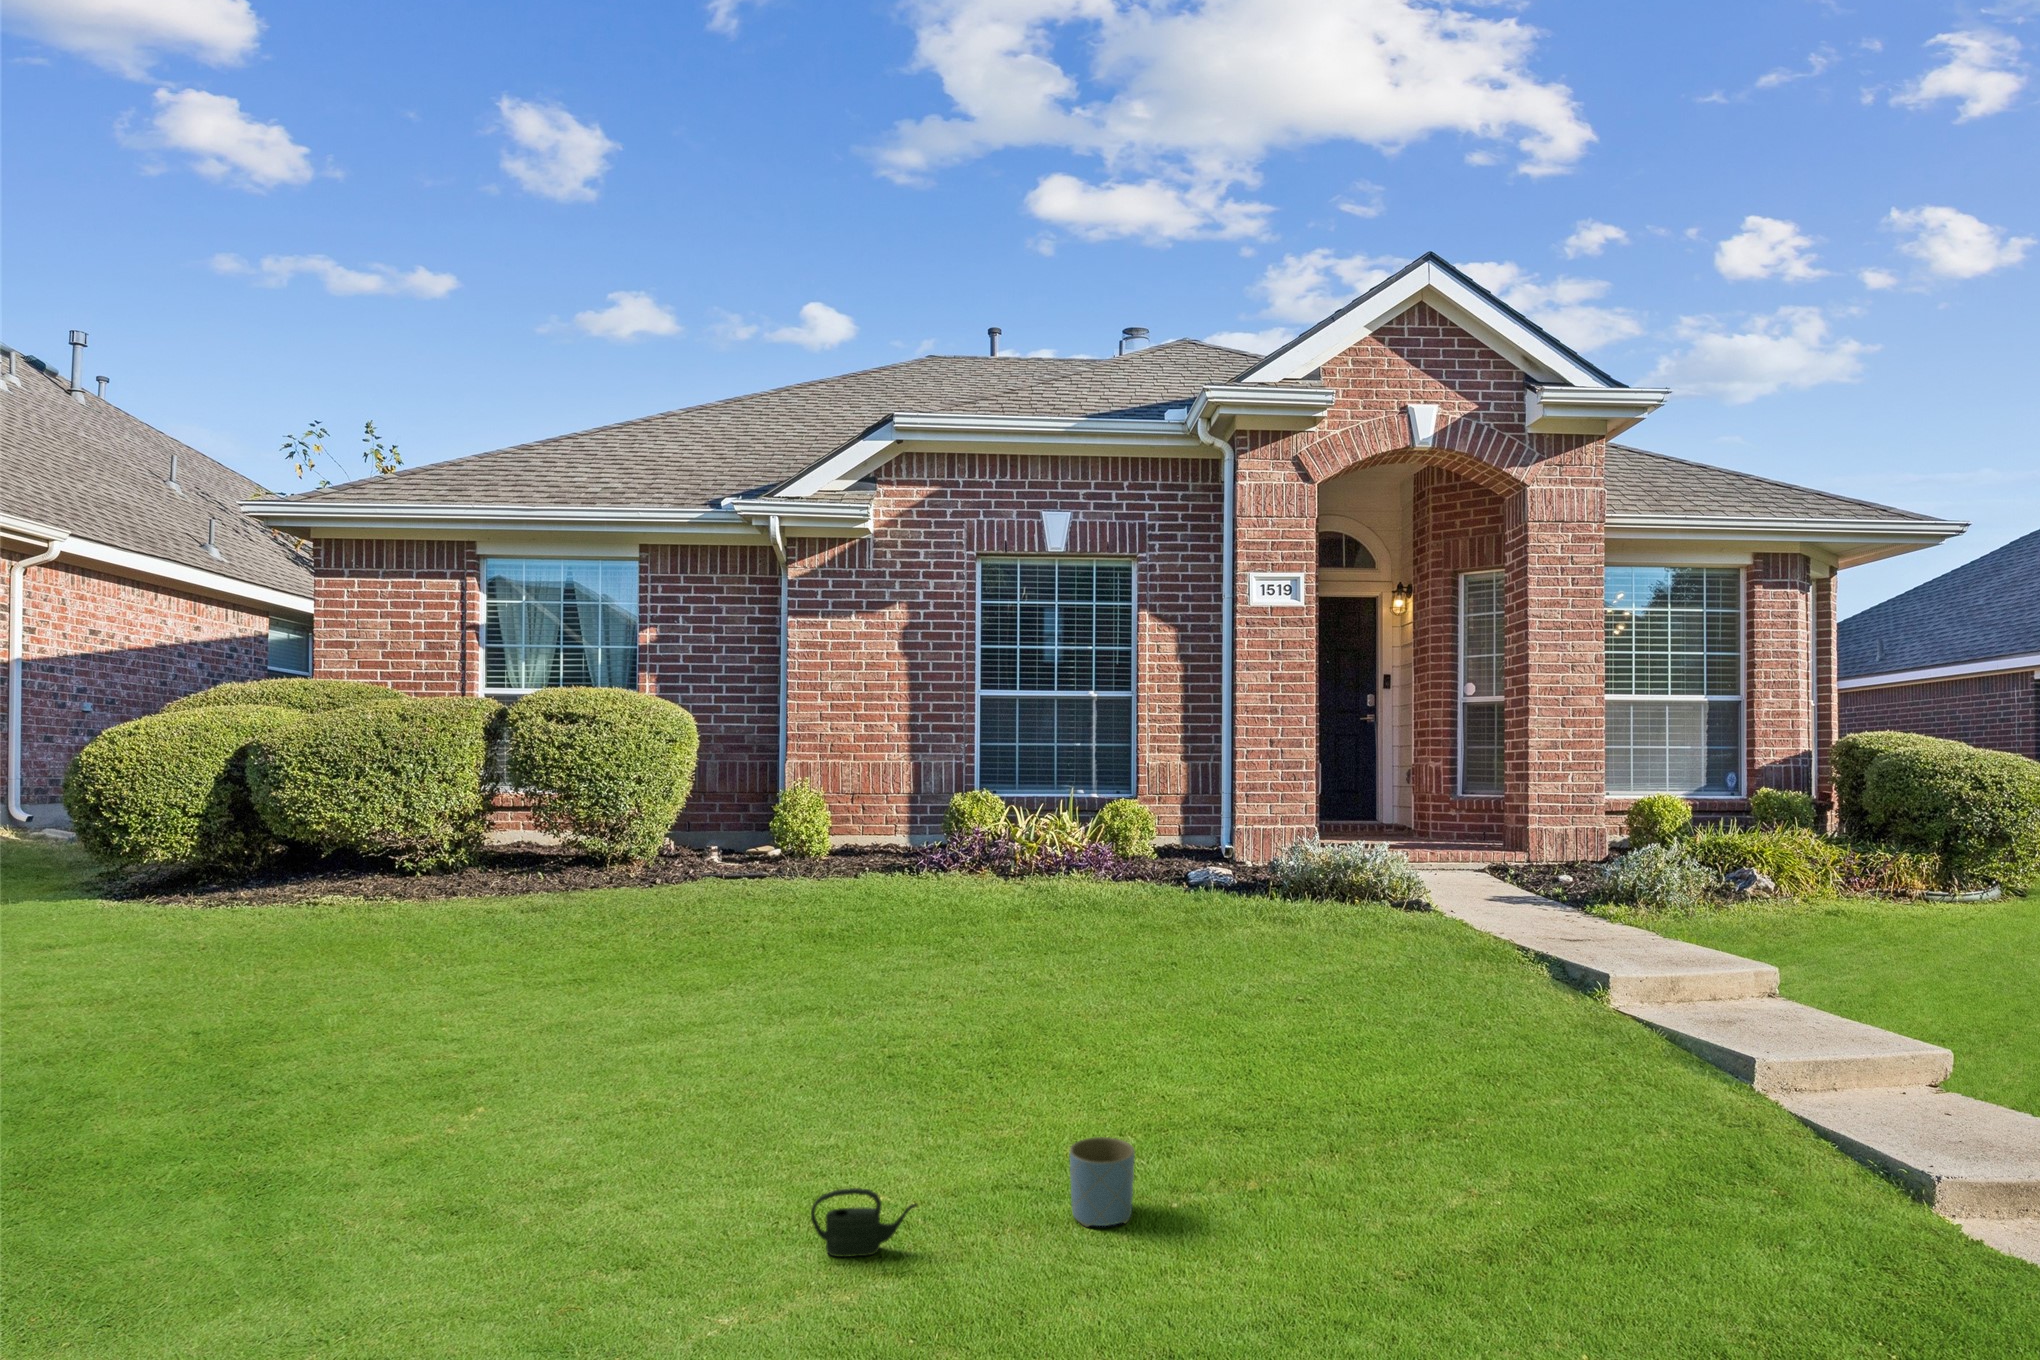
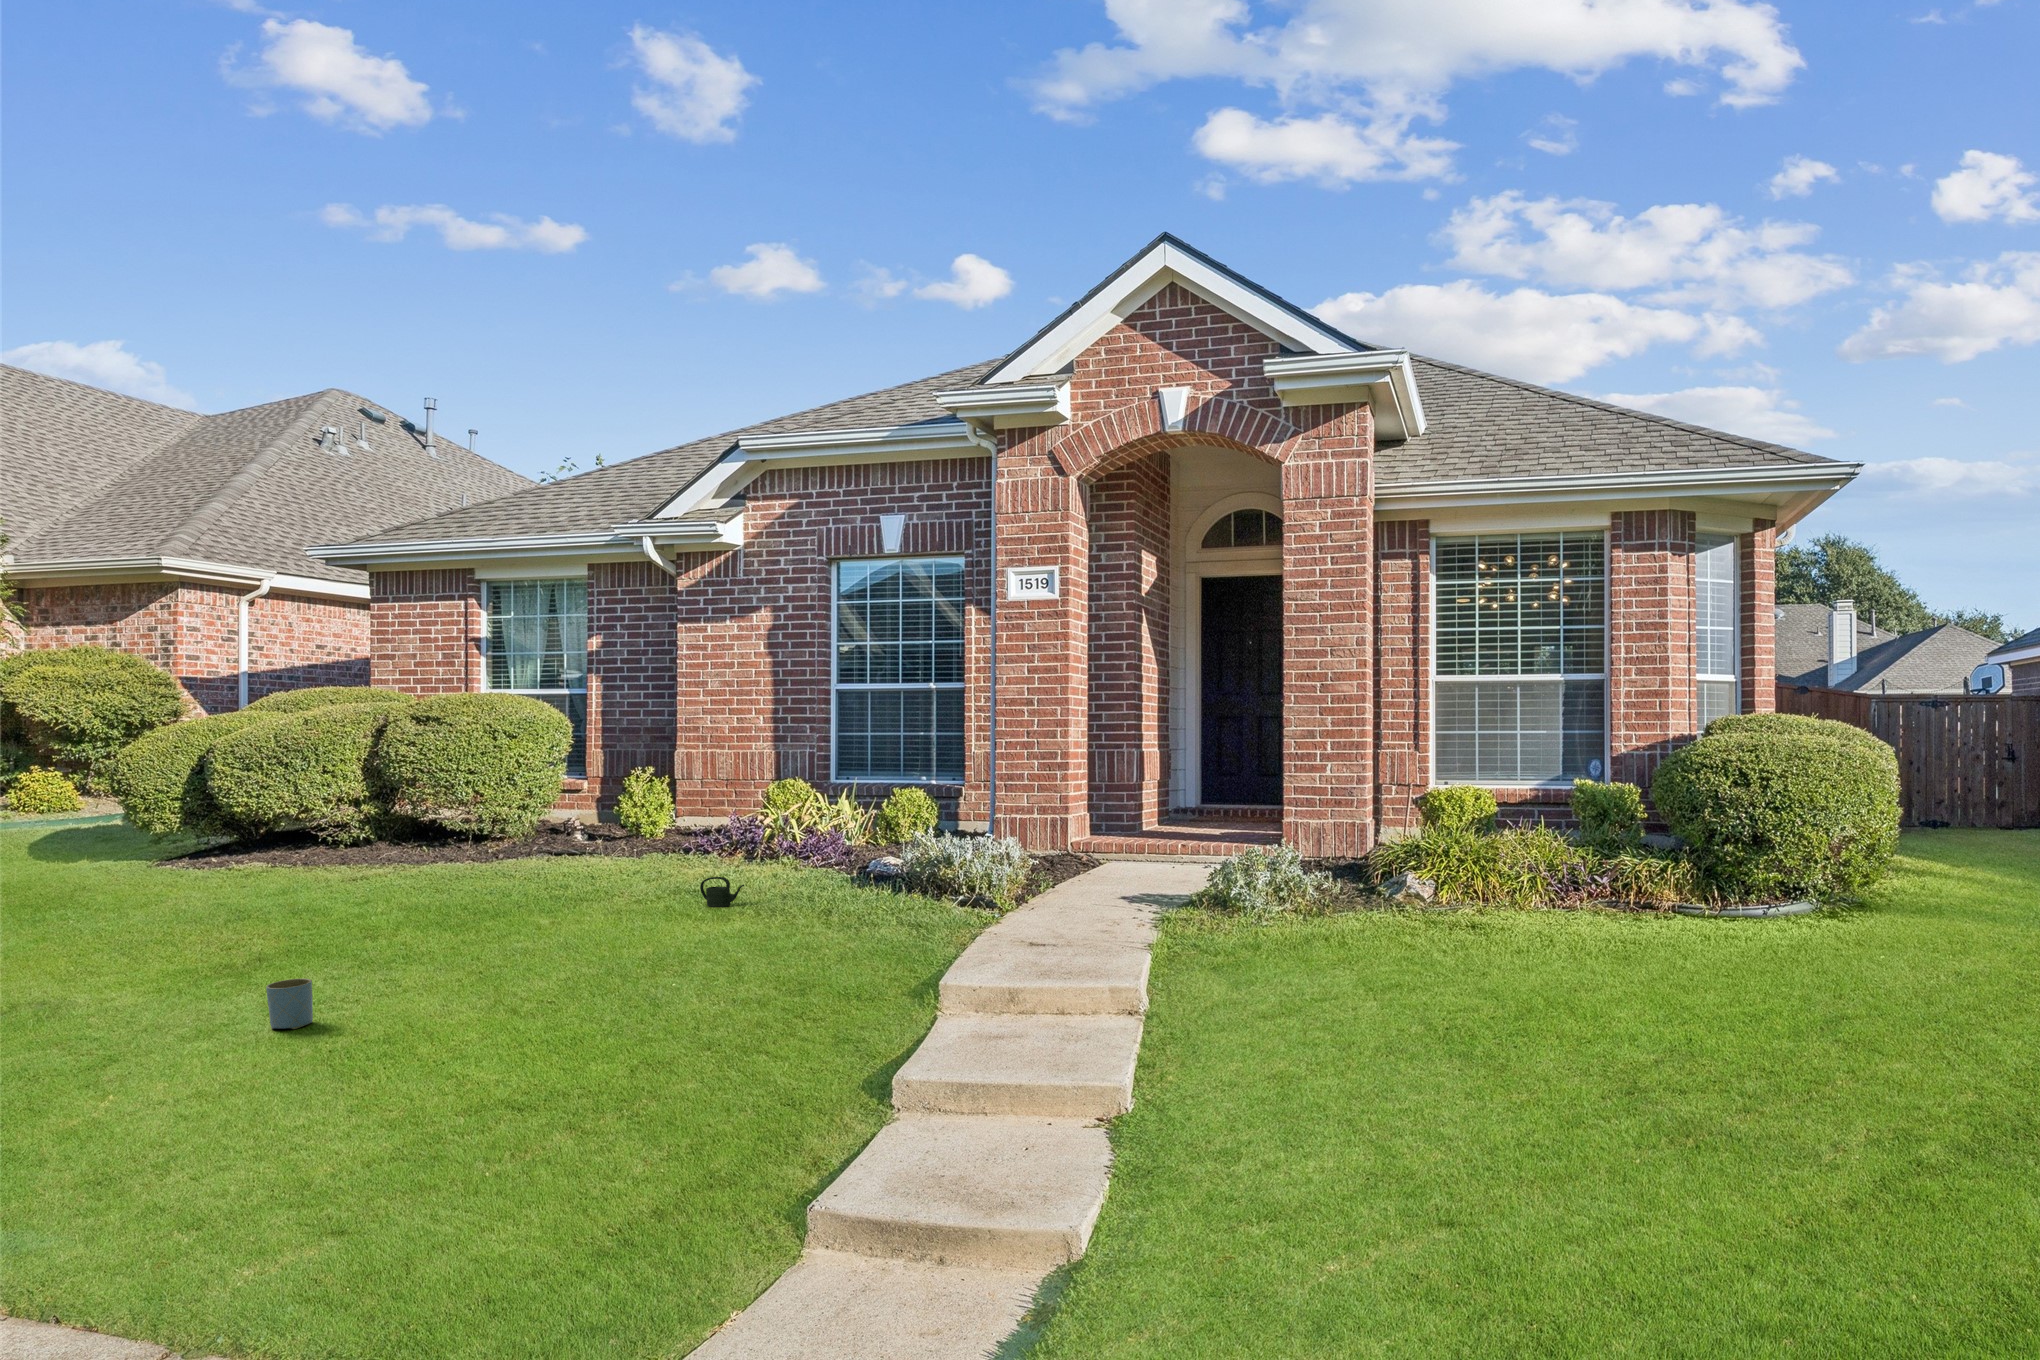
watering can: present [811,1188,917,1257] -> present [700,877,744,907]

